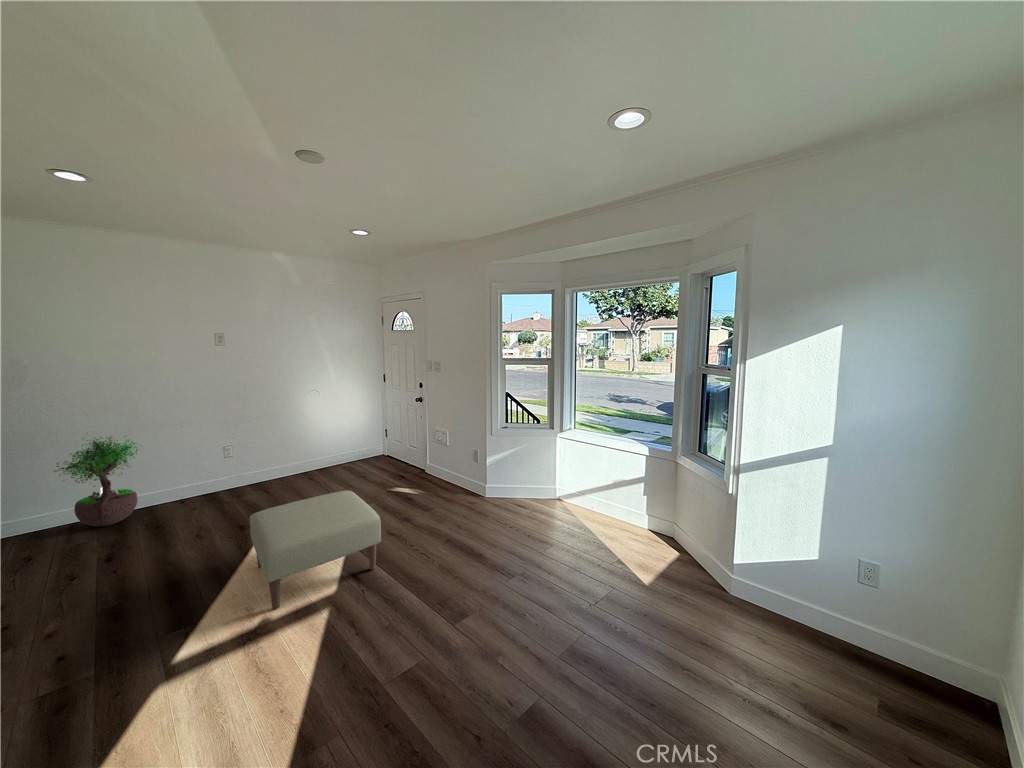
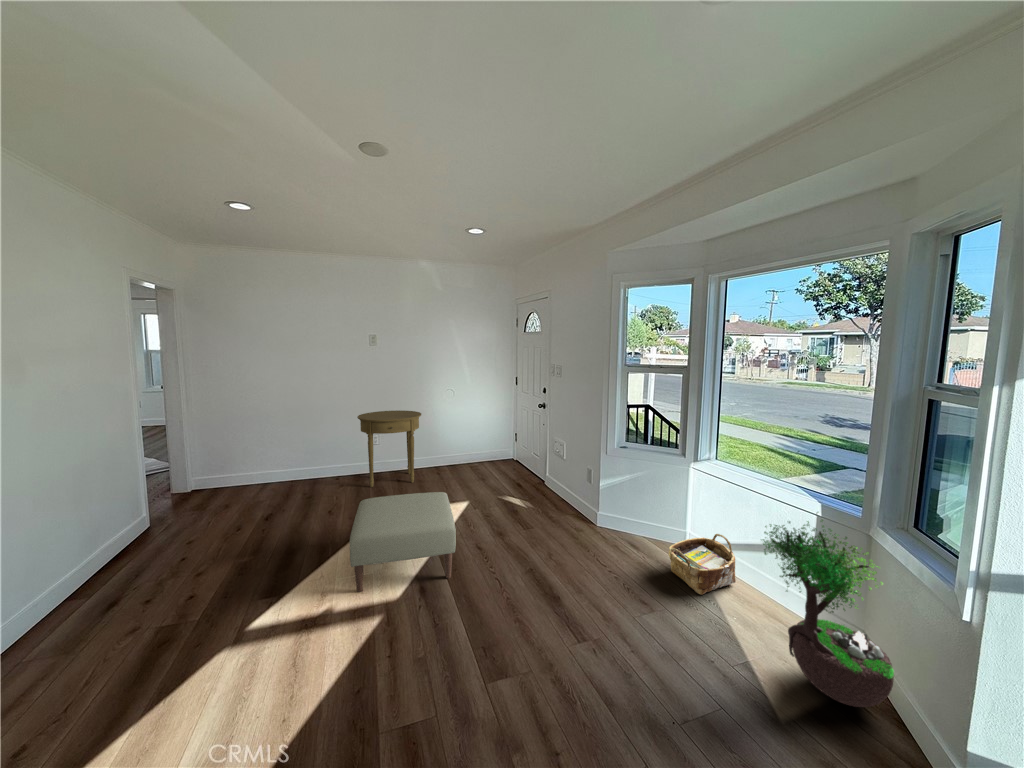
side table: none [202,415,288,507] -> present [357,410,421,487]
potted tree: present [54,433,138,526] -> present [763,512,894,707]
woven basket: none [553,482,597,528] -> present [668,534,736,595]

